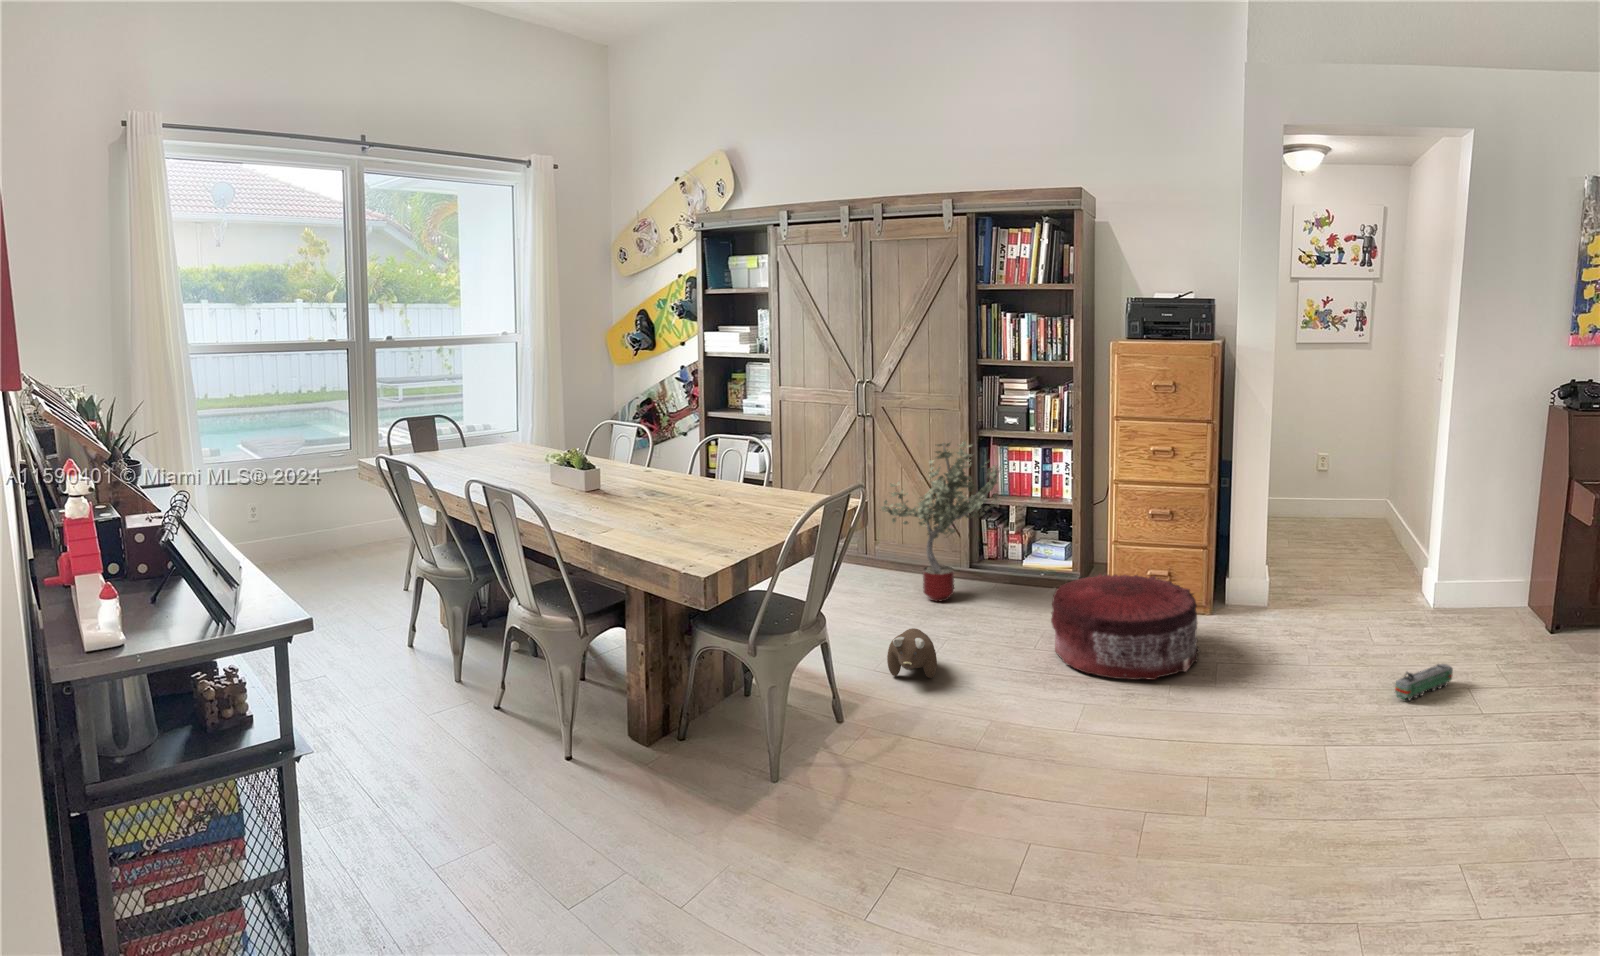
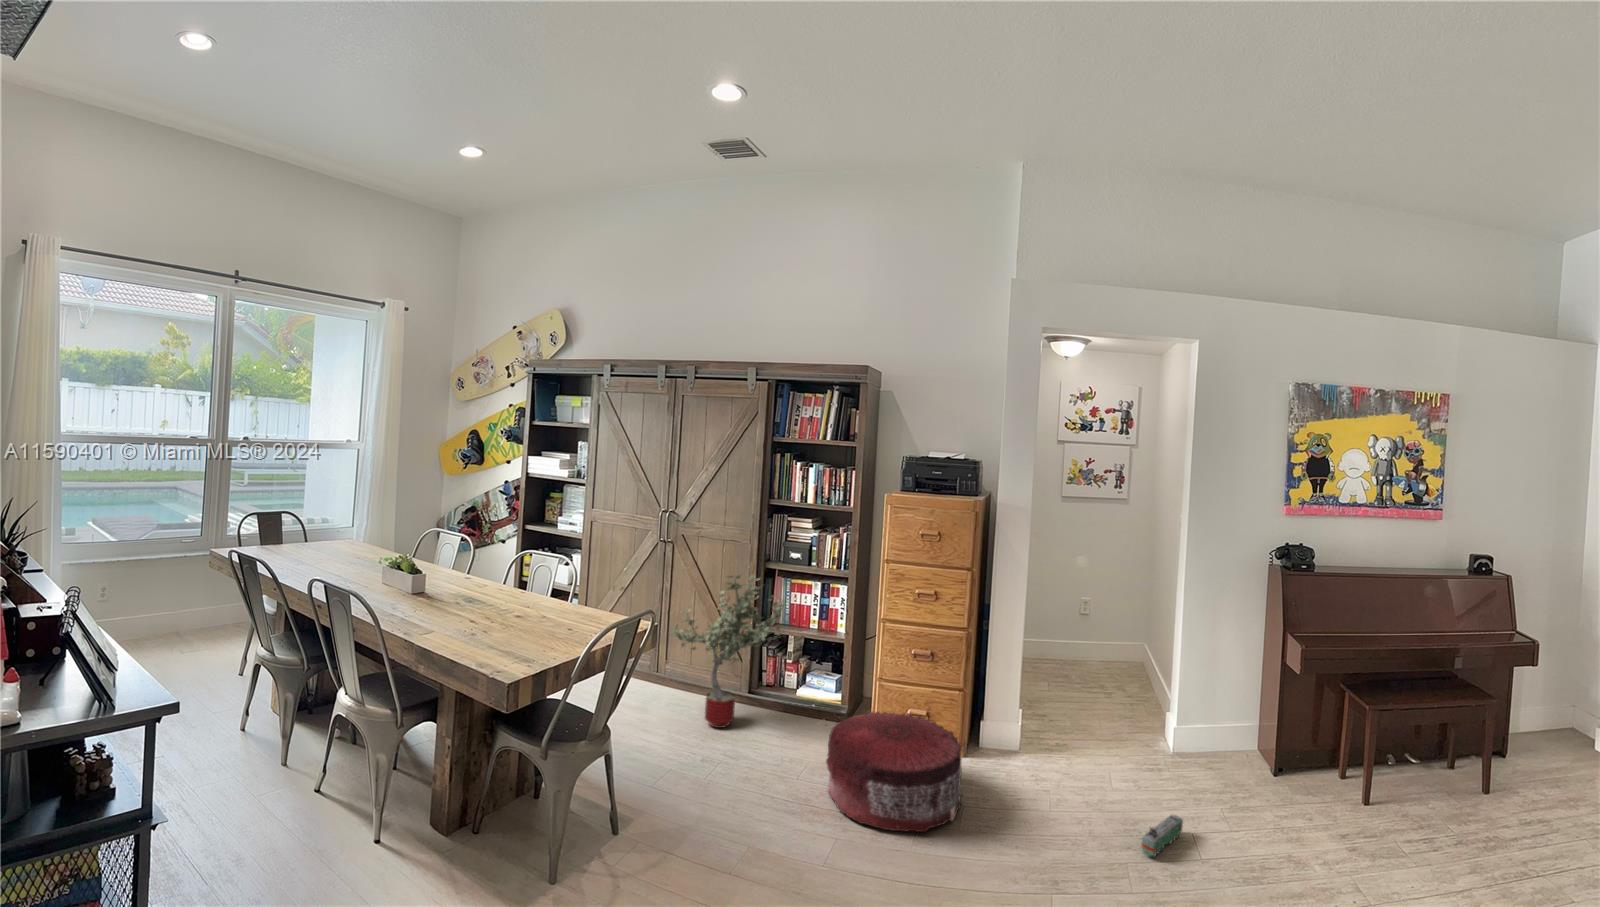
plush toy: present [887,628,937,678] -> none [659,773,711,830]

